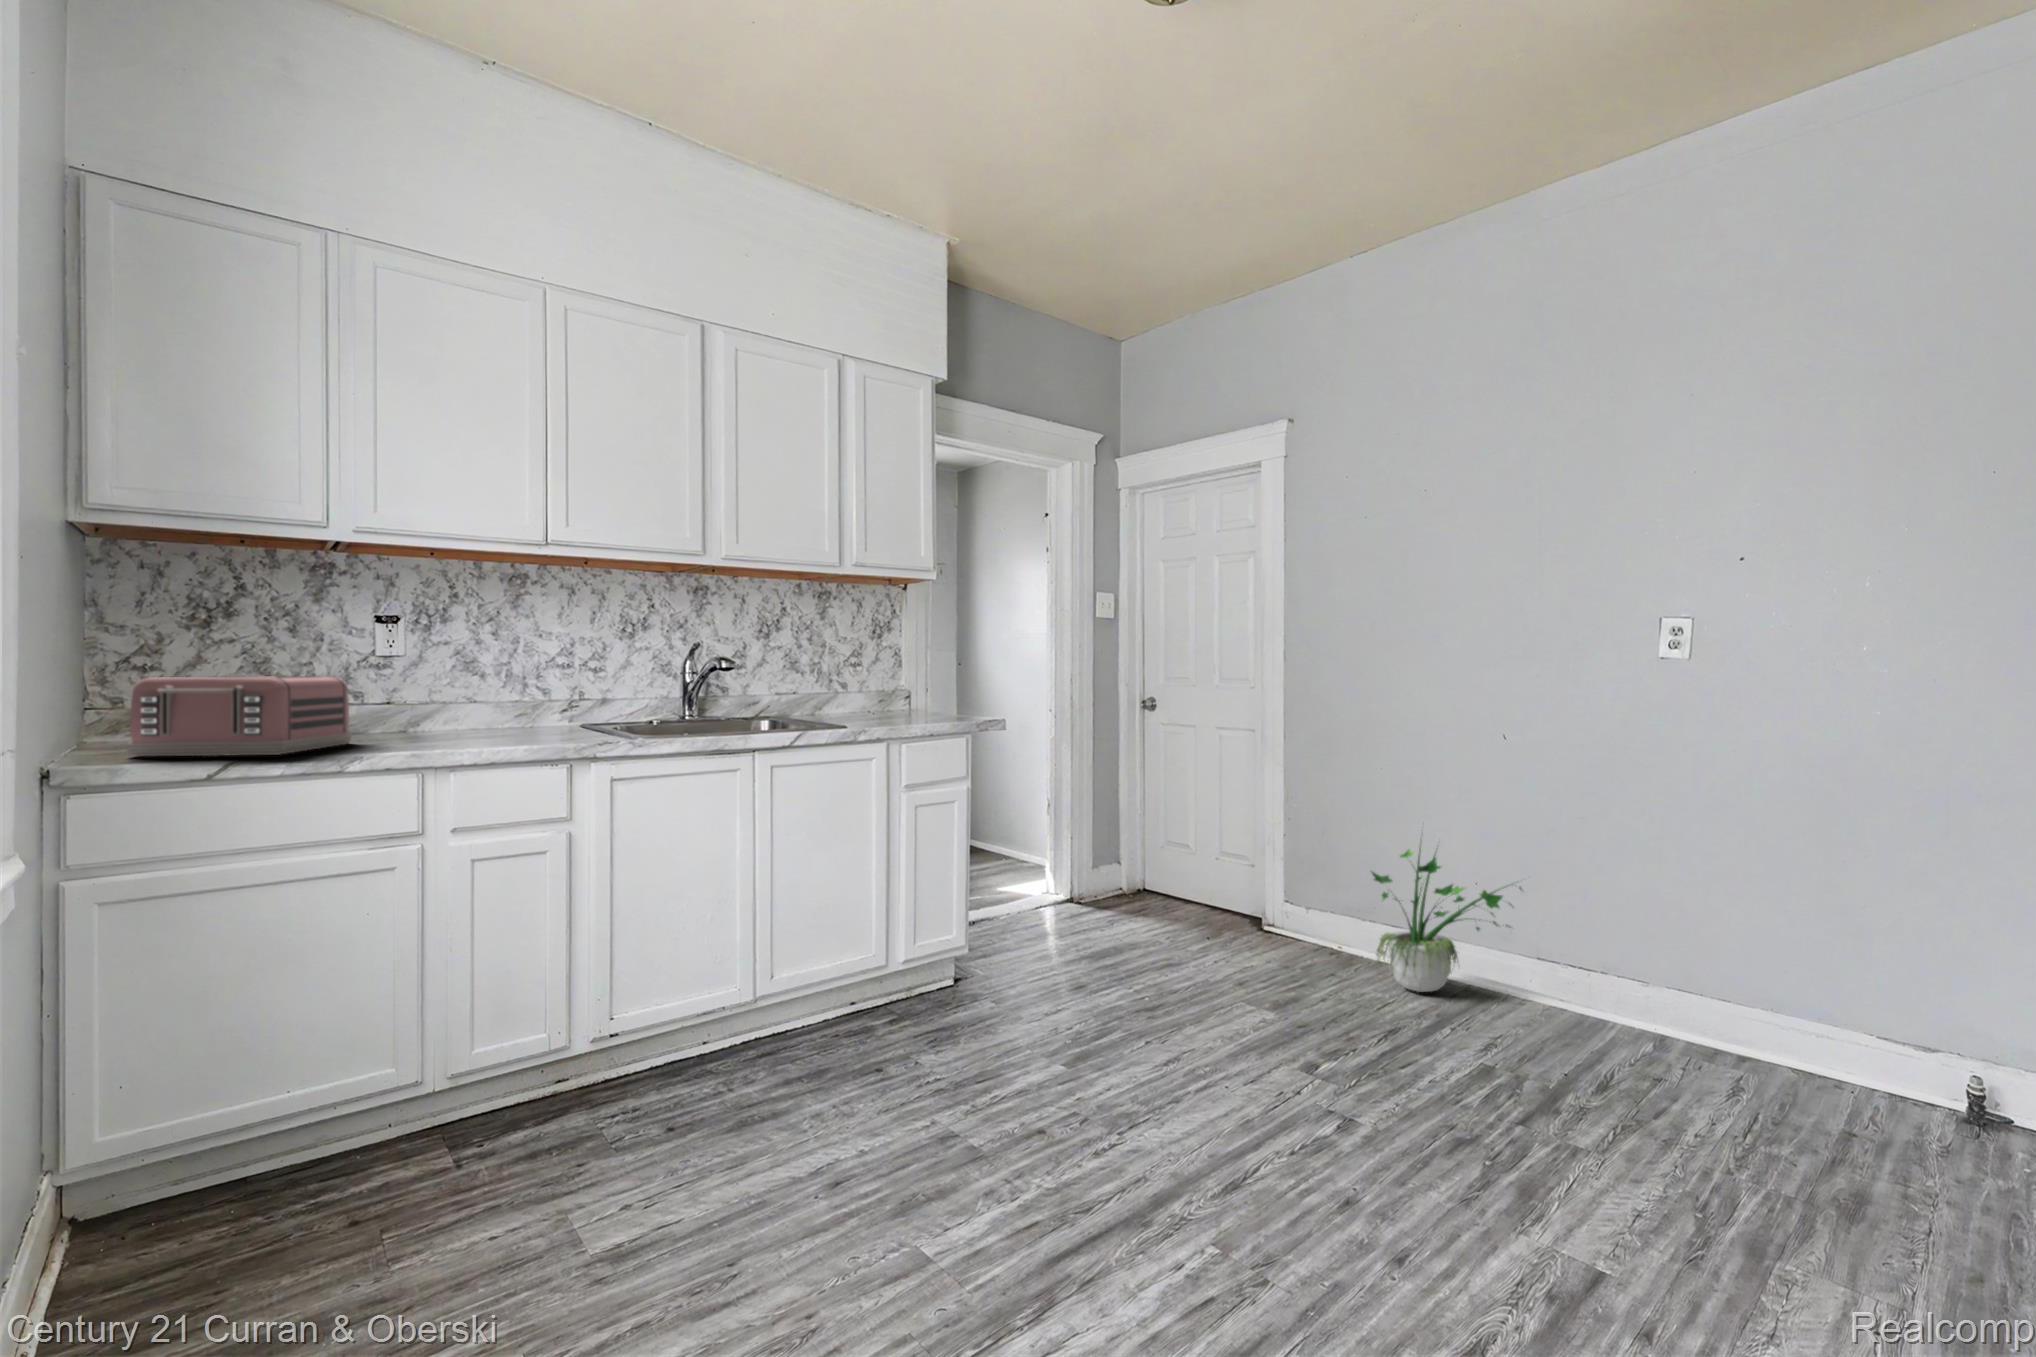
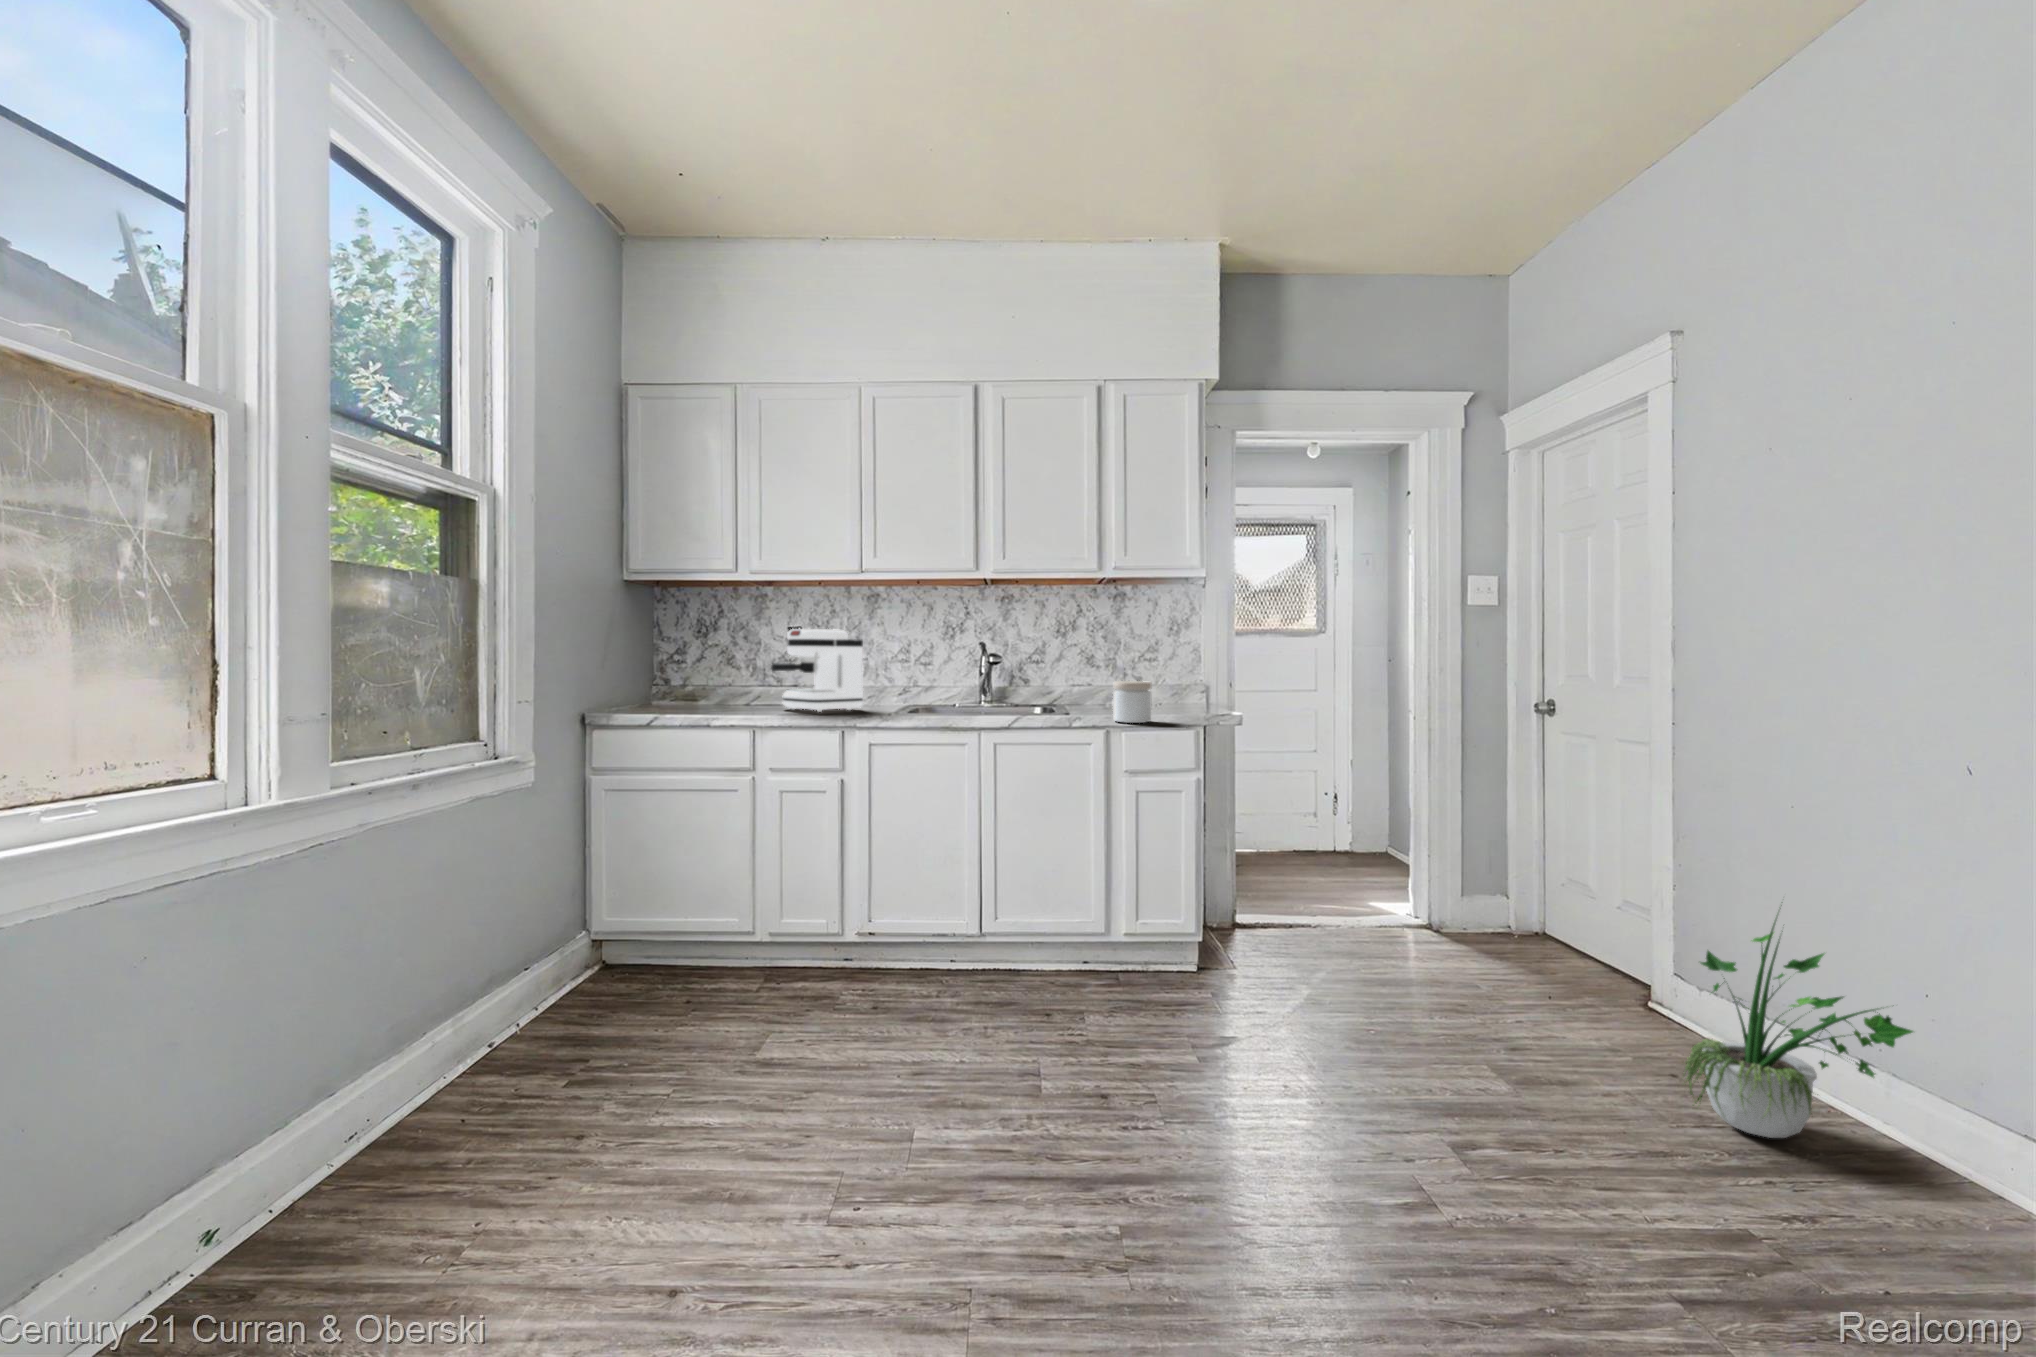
coffee maker: none [406,617,538,739] -> present [771,629,863,712]
toaster: present [127,676,352,756] -> none [634,667,748,714]
jar: none [878,685,920,730] -> present [1113,681,1151,723]

